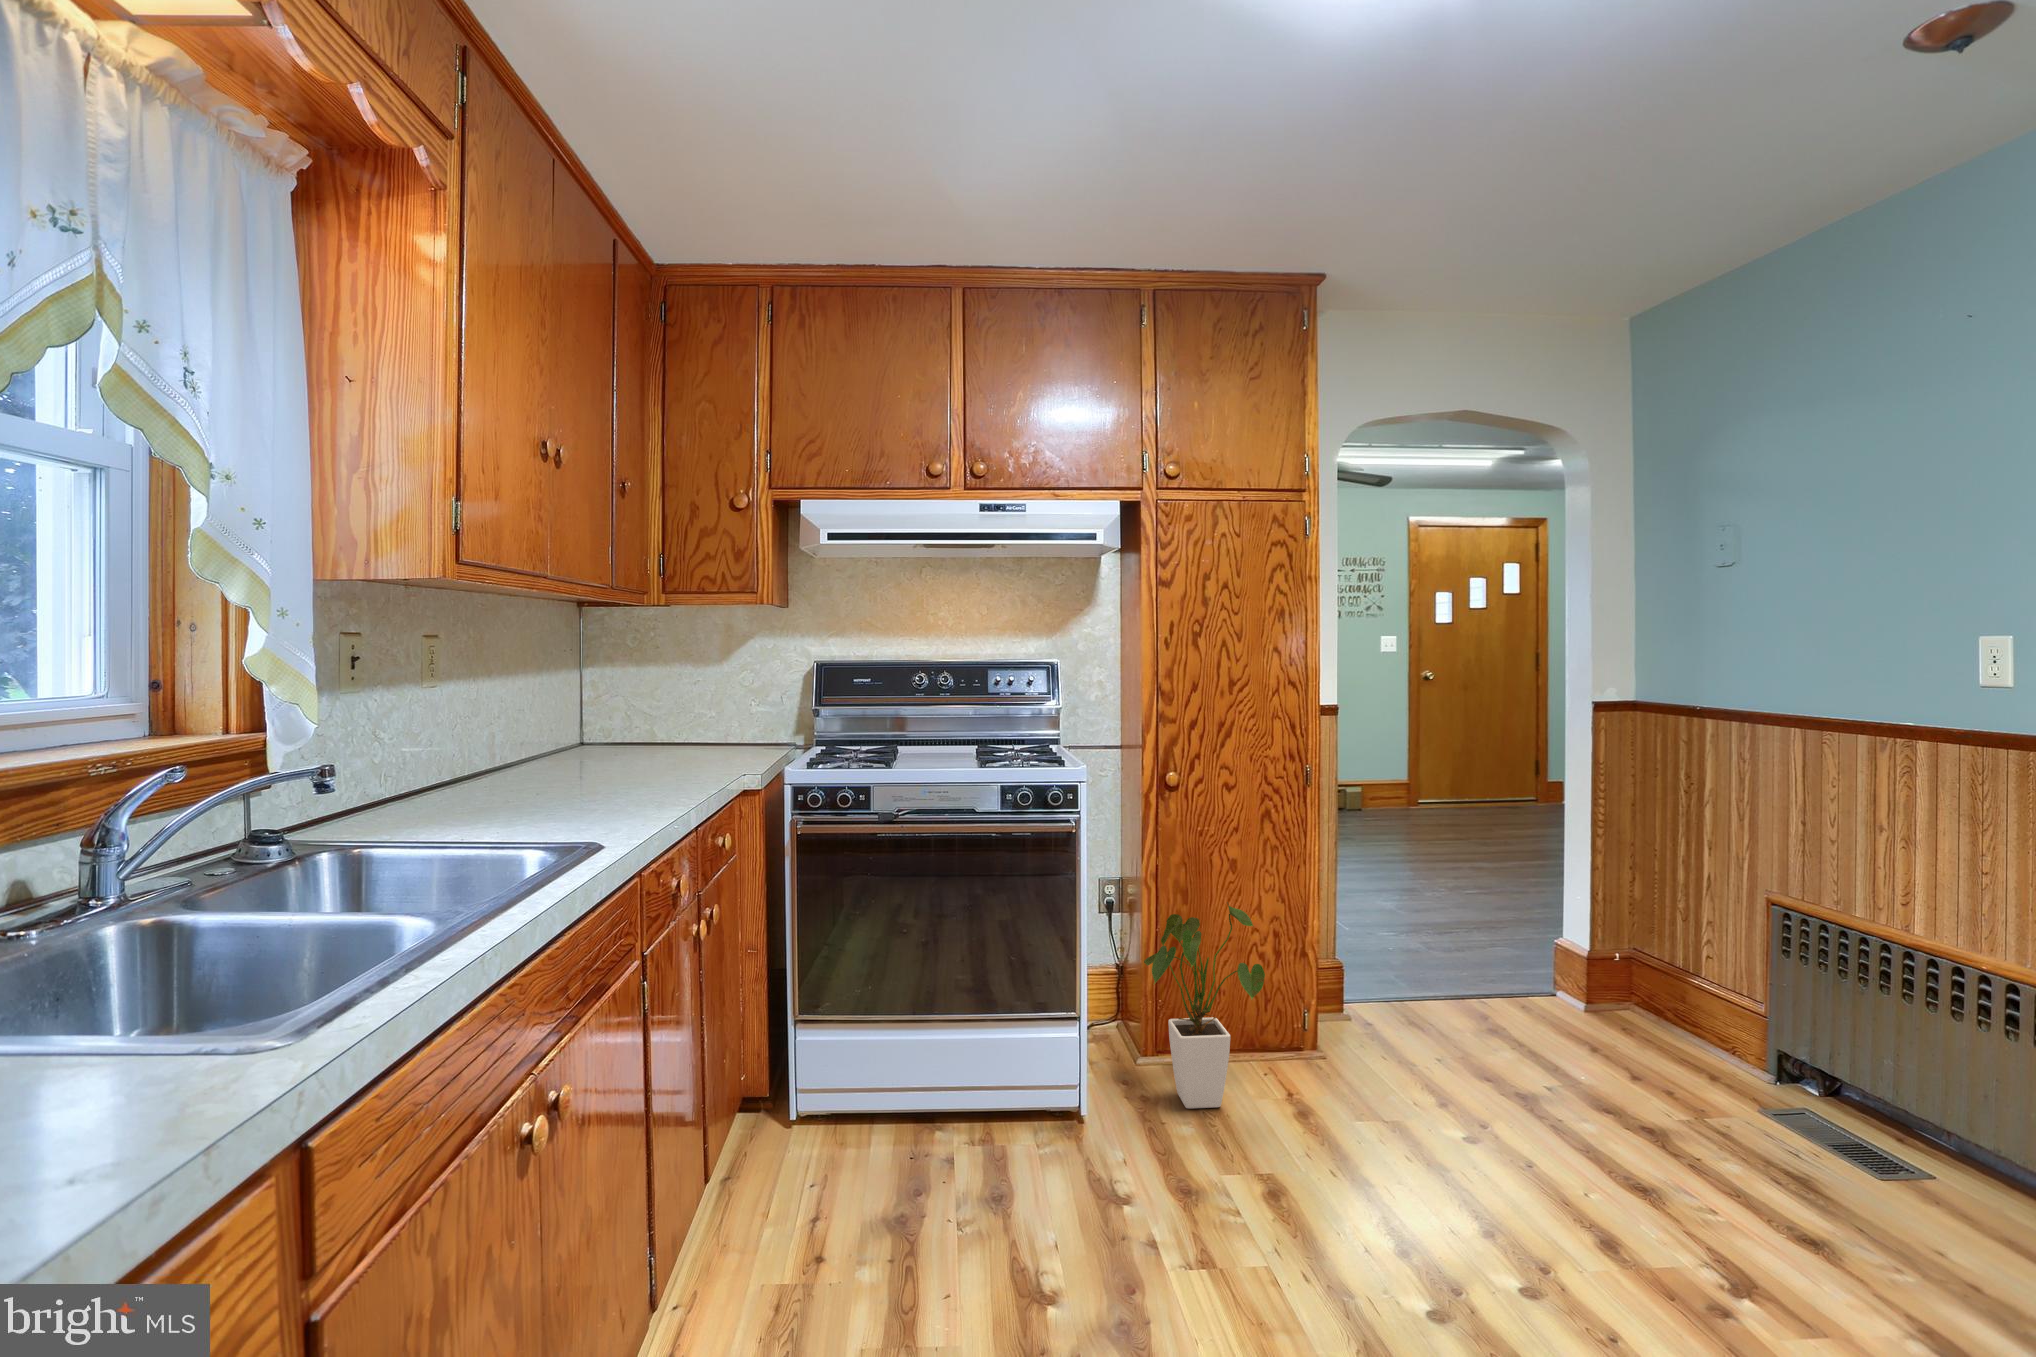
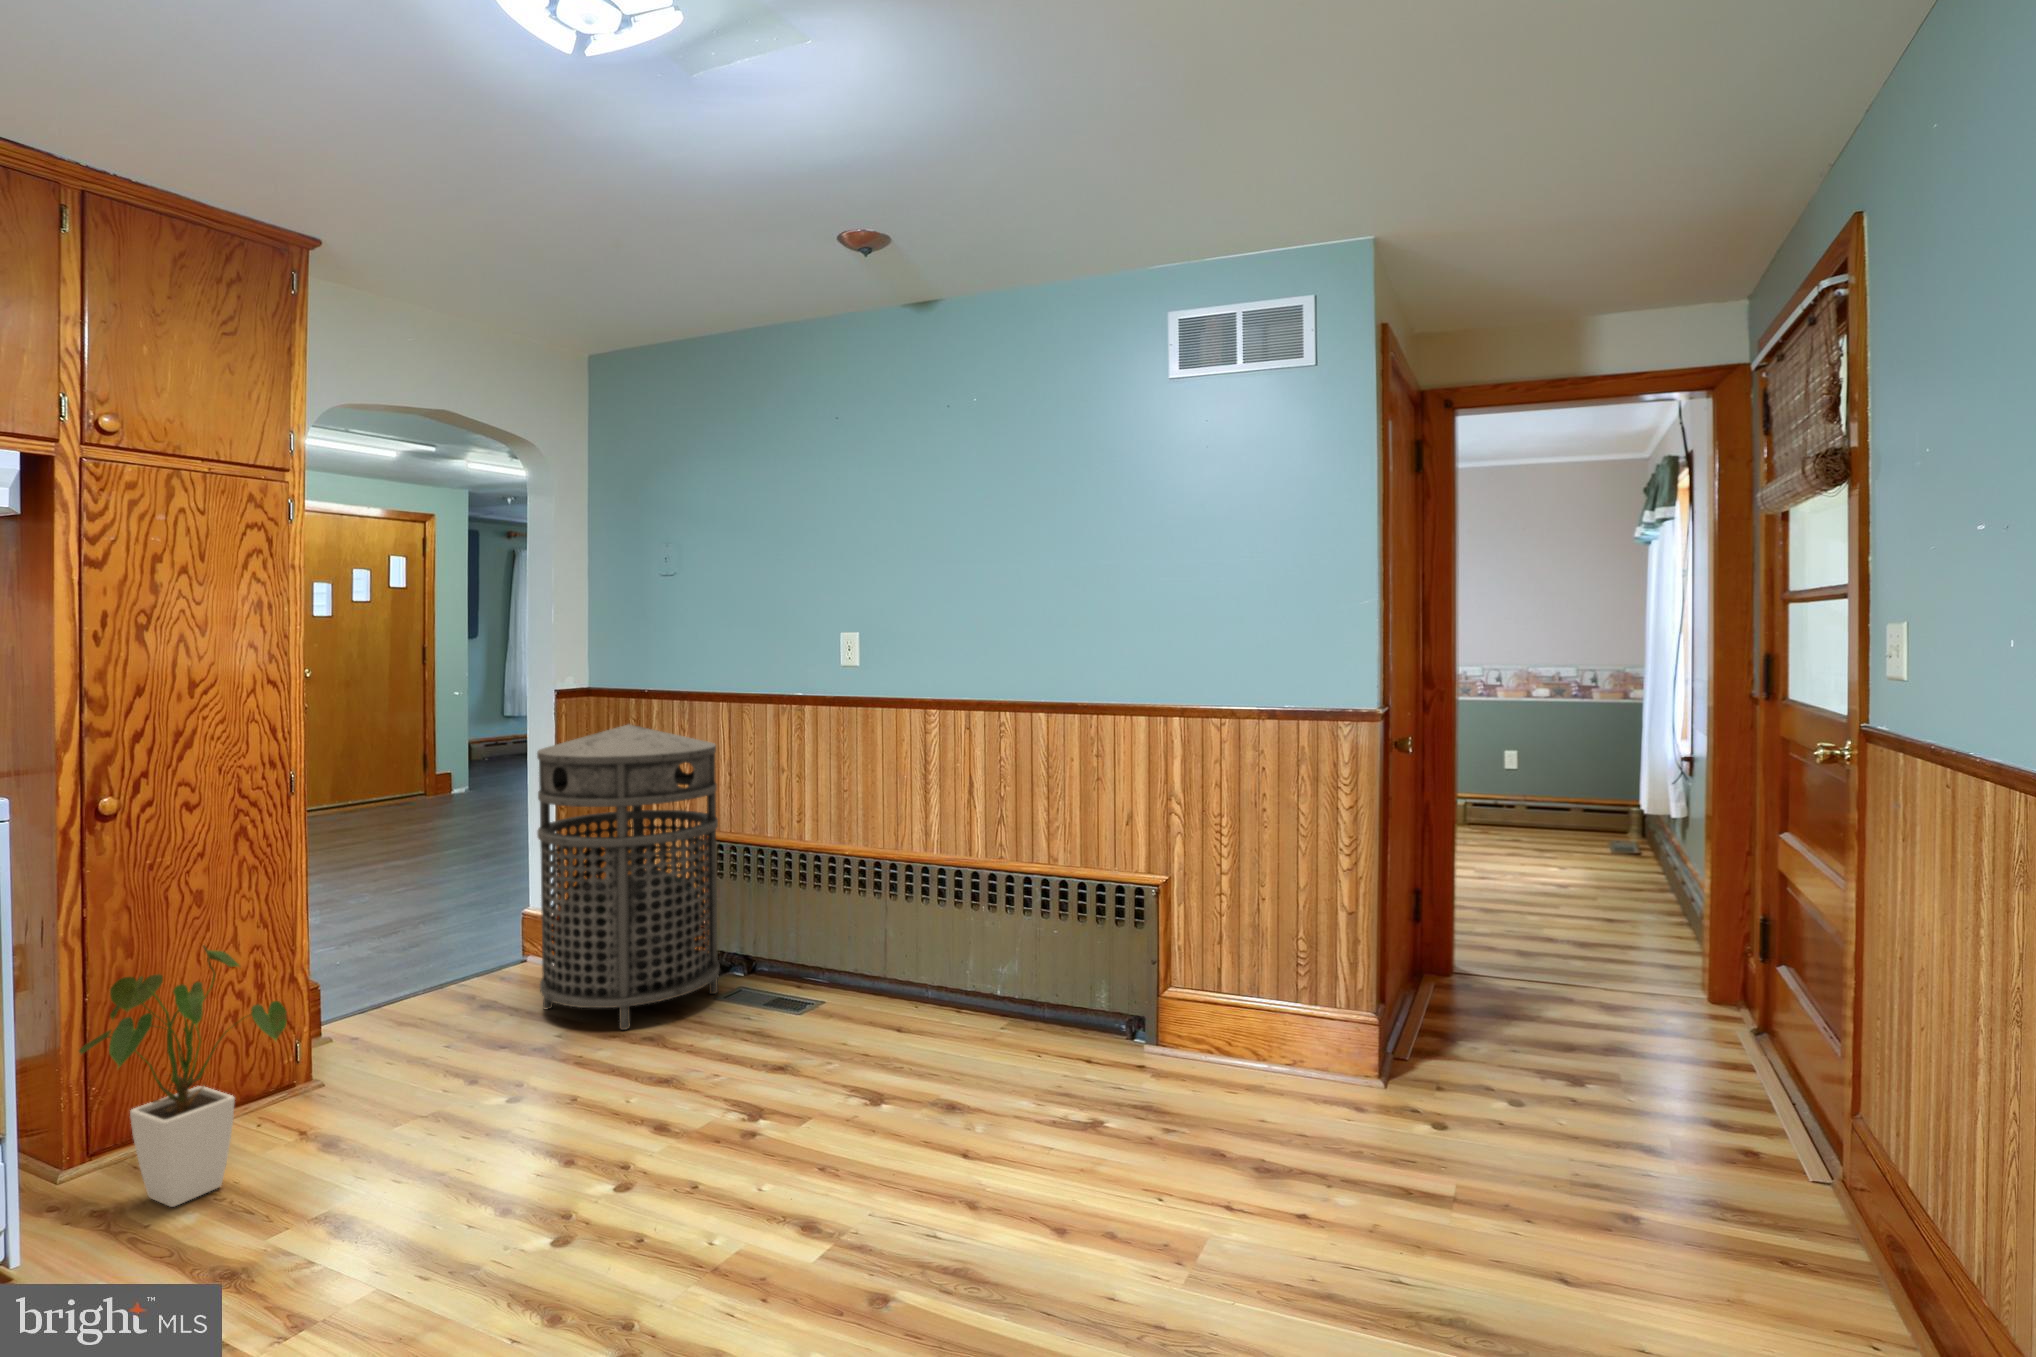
trash can: none [1539,747,1778,1109] -> present [537,725,720,1030]

